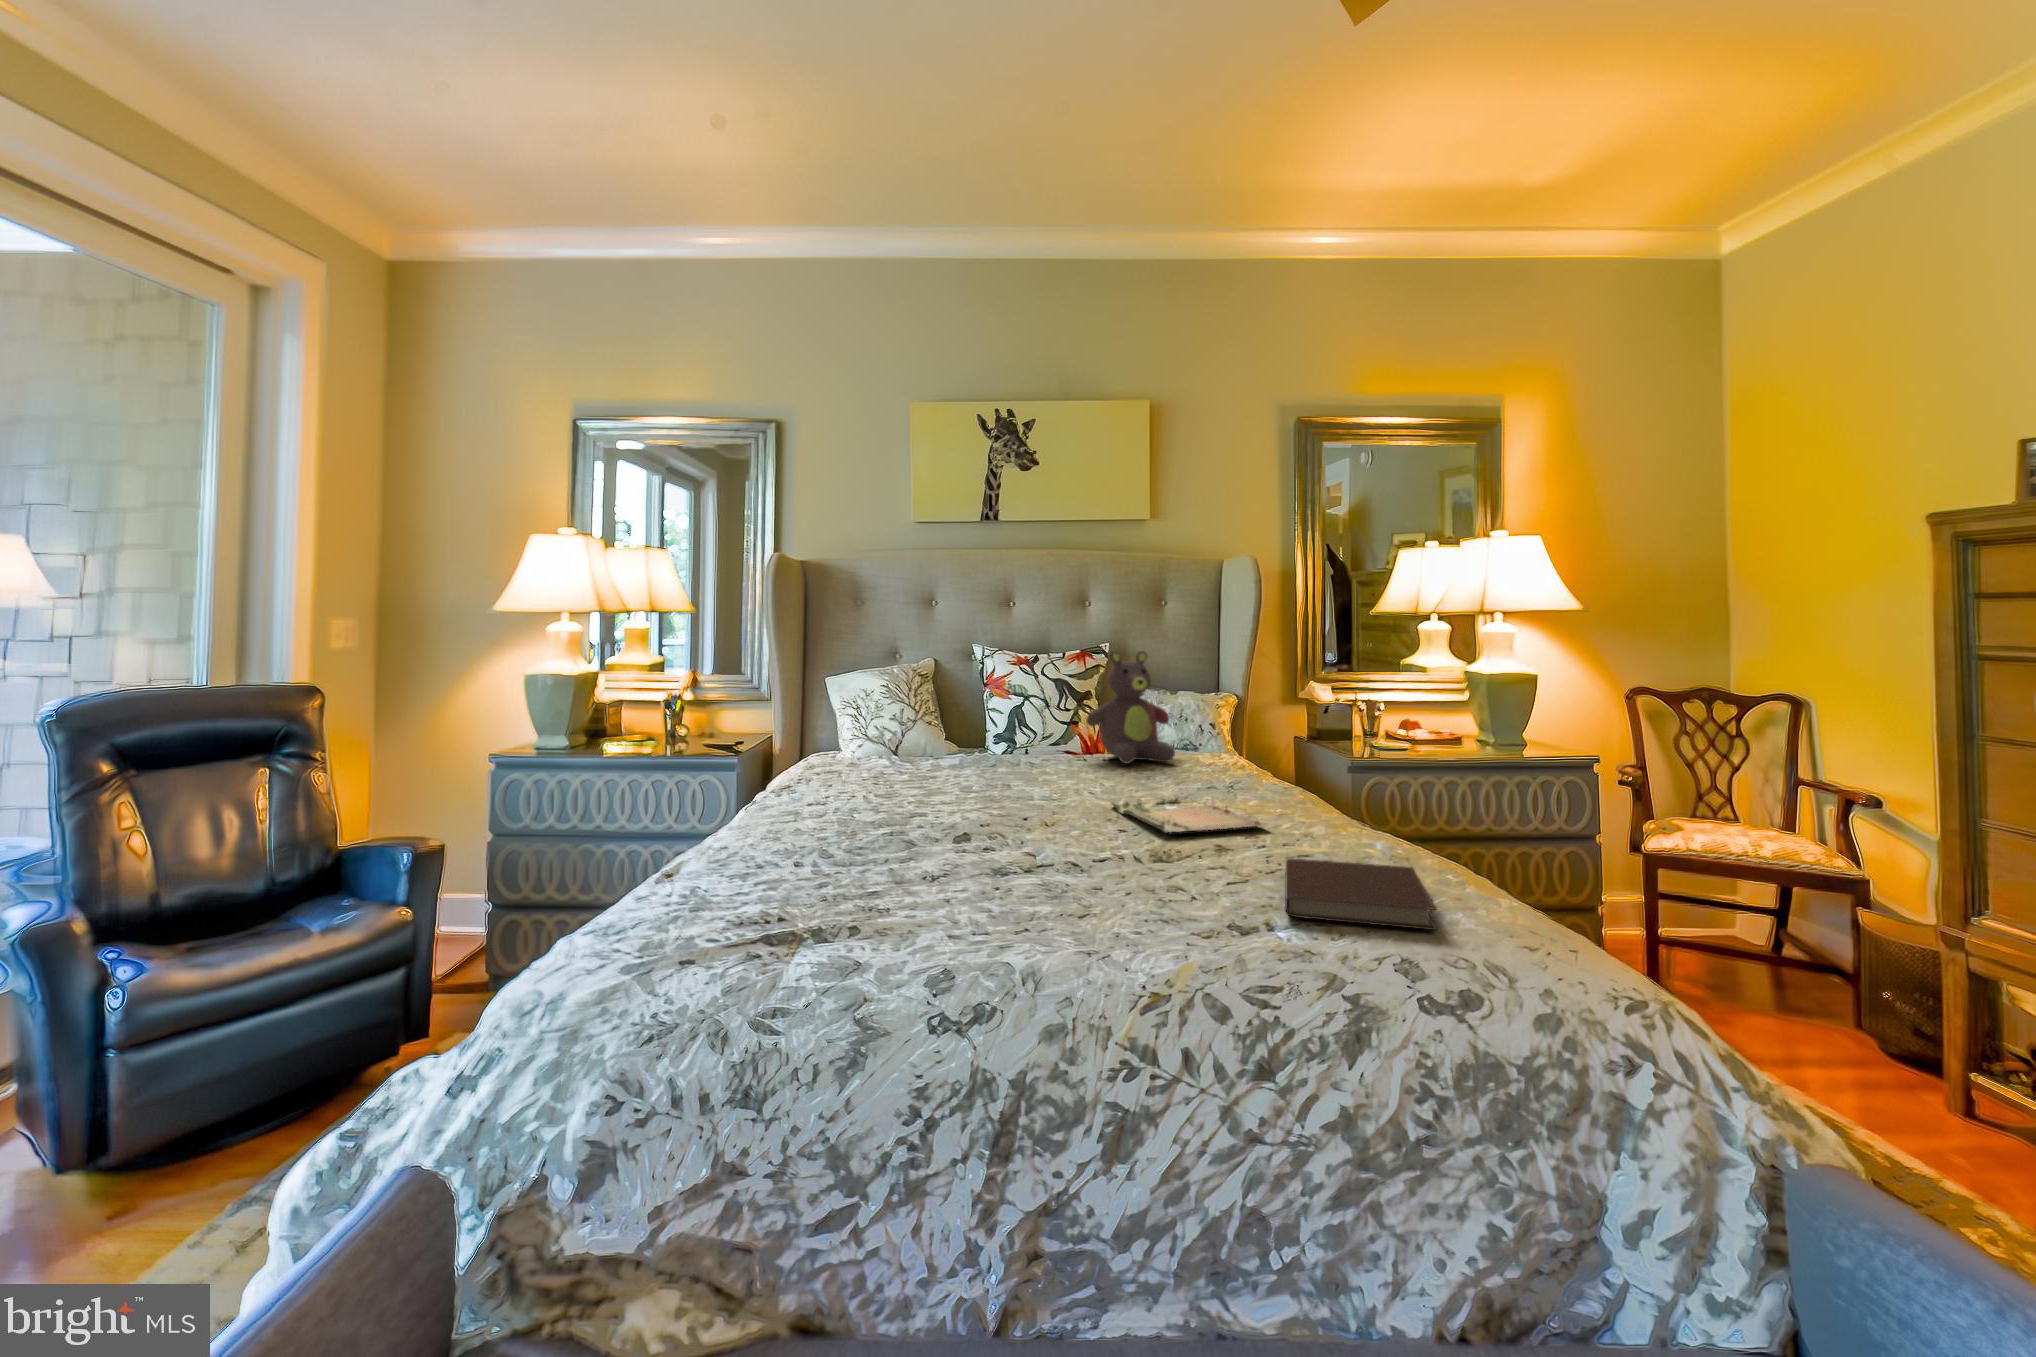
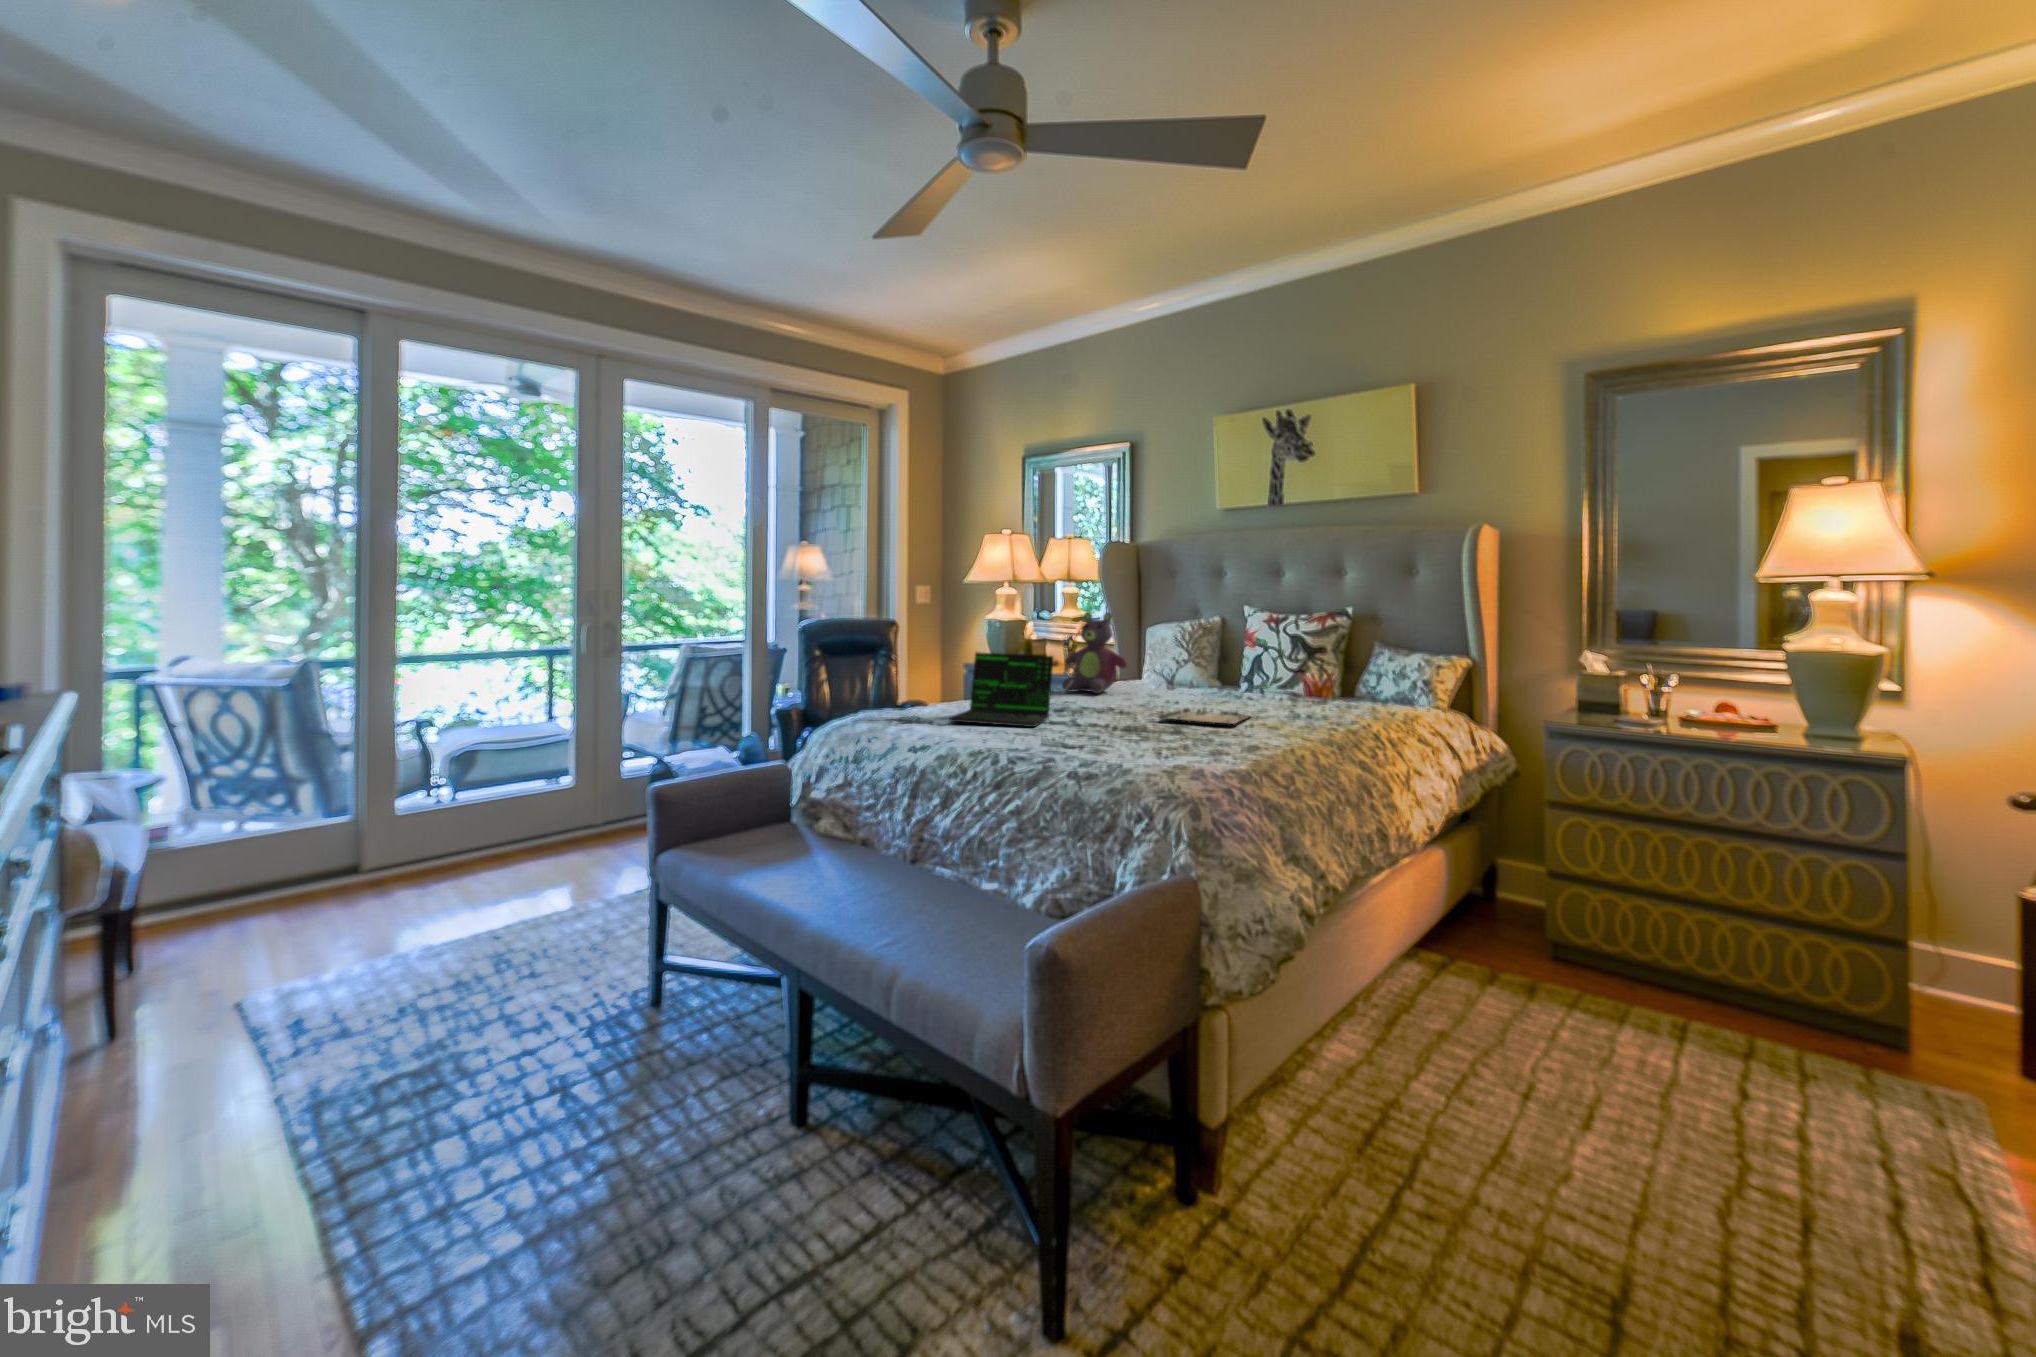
stuffed bear: present [1086,651,1175,763] -> present [1062,612,1127,694]
laptop: none [861,751,1090,930] -> present [949,652,1073,727]
notebook: present [1285,859,1437,930] -> none [1089,728,1209,753]

